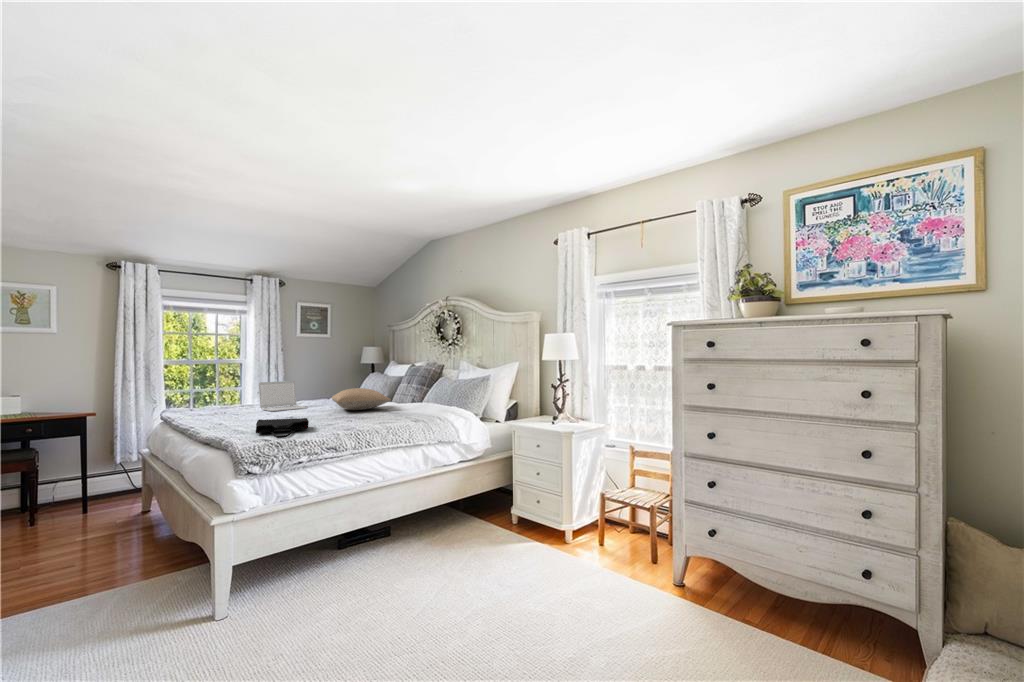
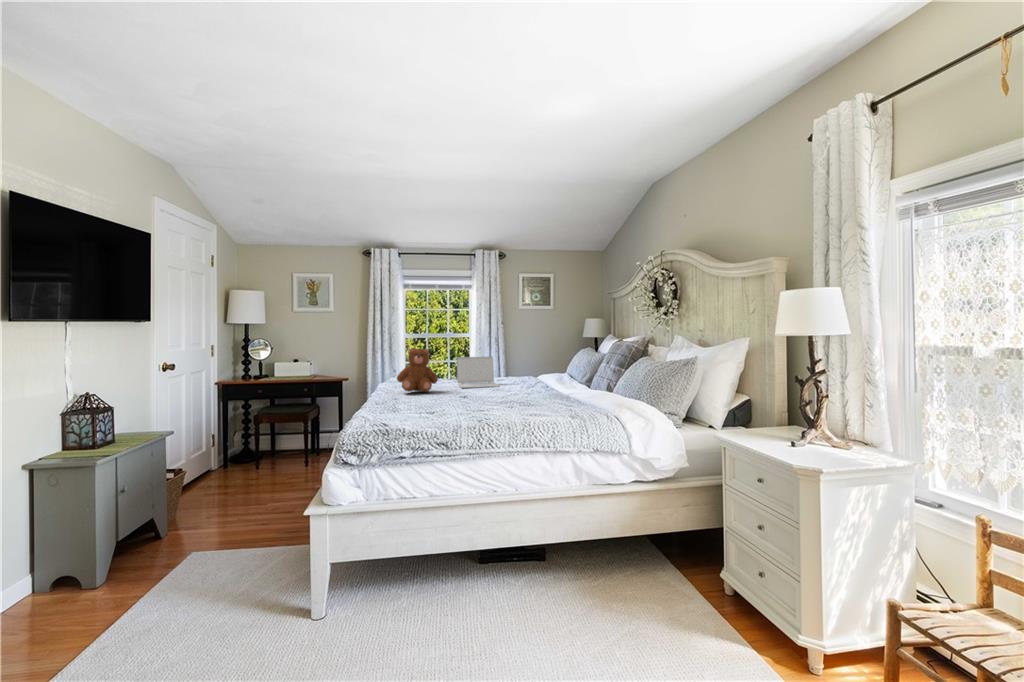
teddy bear: none [205,374,251,418] -> present [397,348,438,392]
pillow: present [332,388,391,410] -> none [507,368,572,393]
tote bag: present [256,418,309,438] -> none [386,400,450,425]

